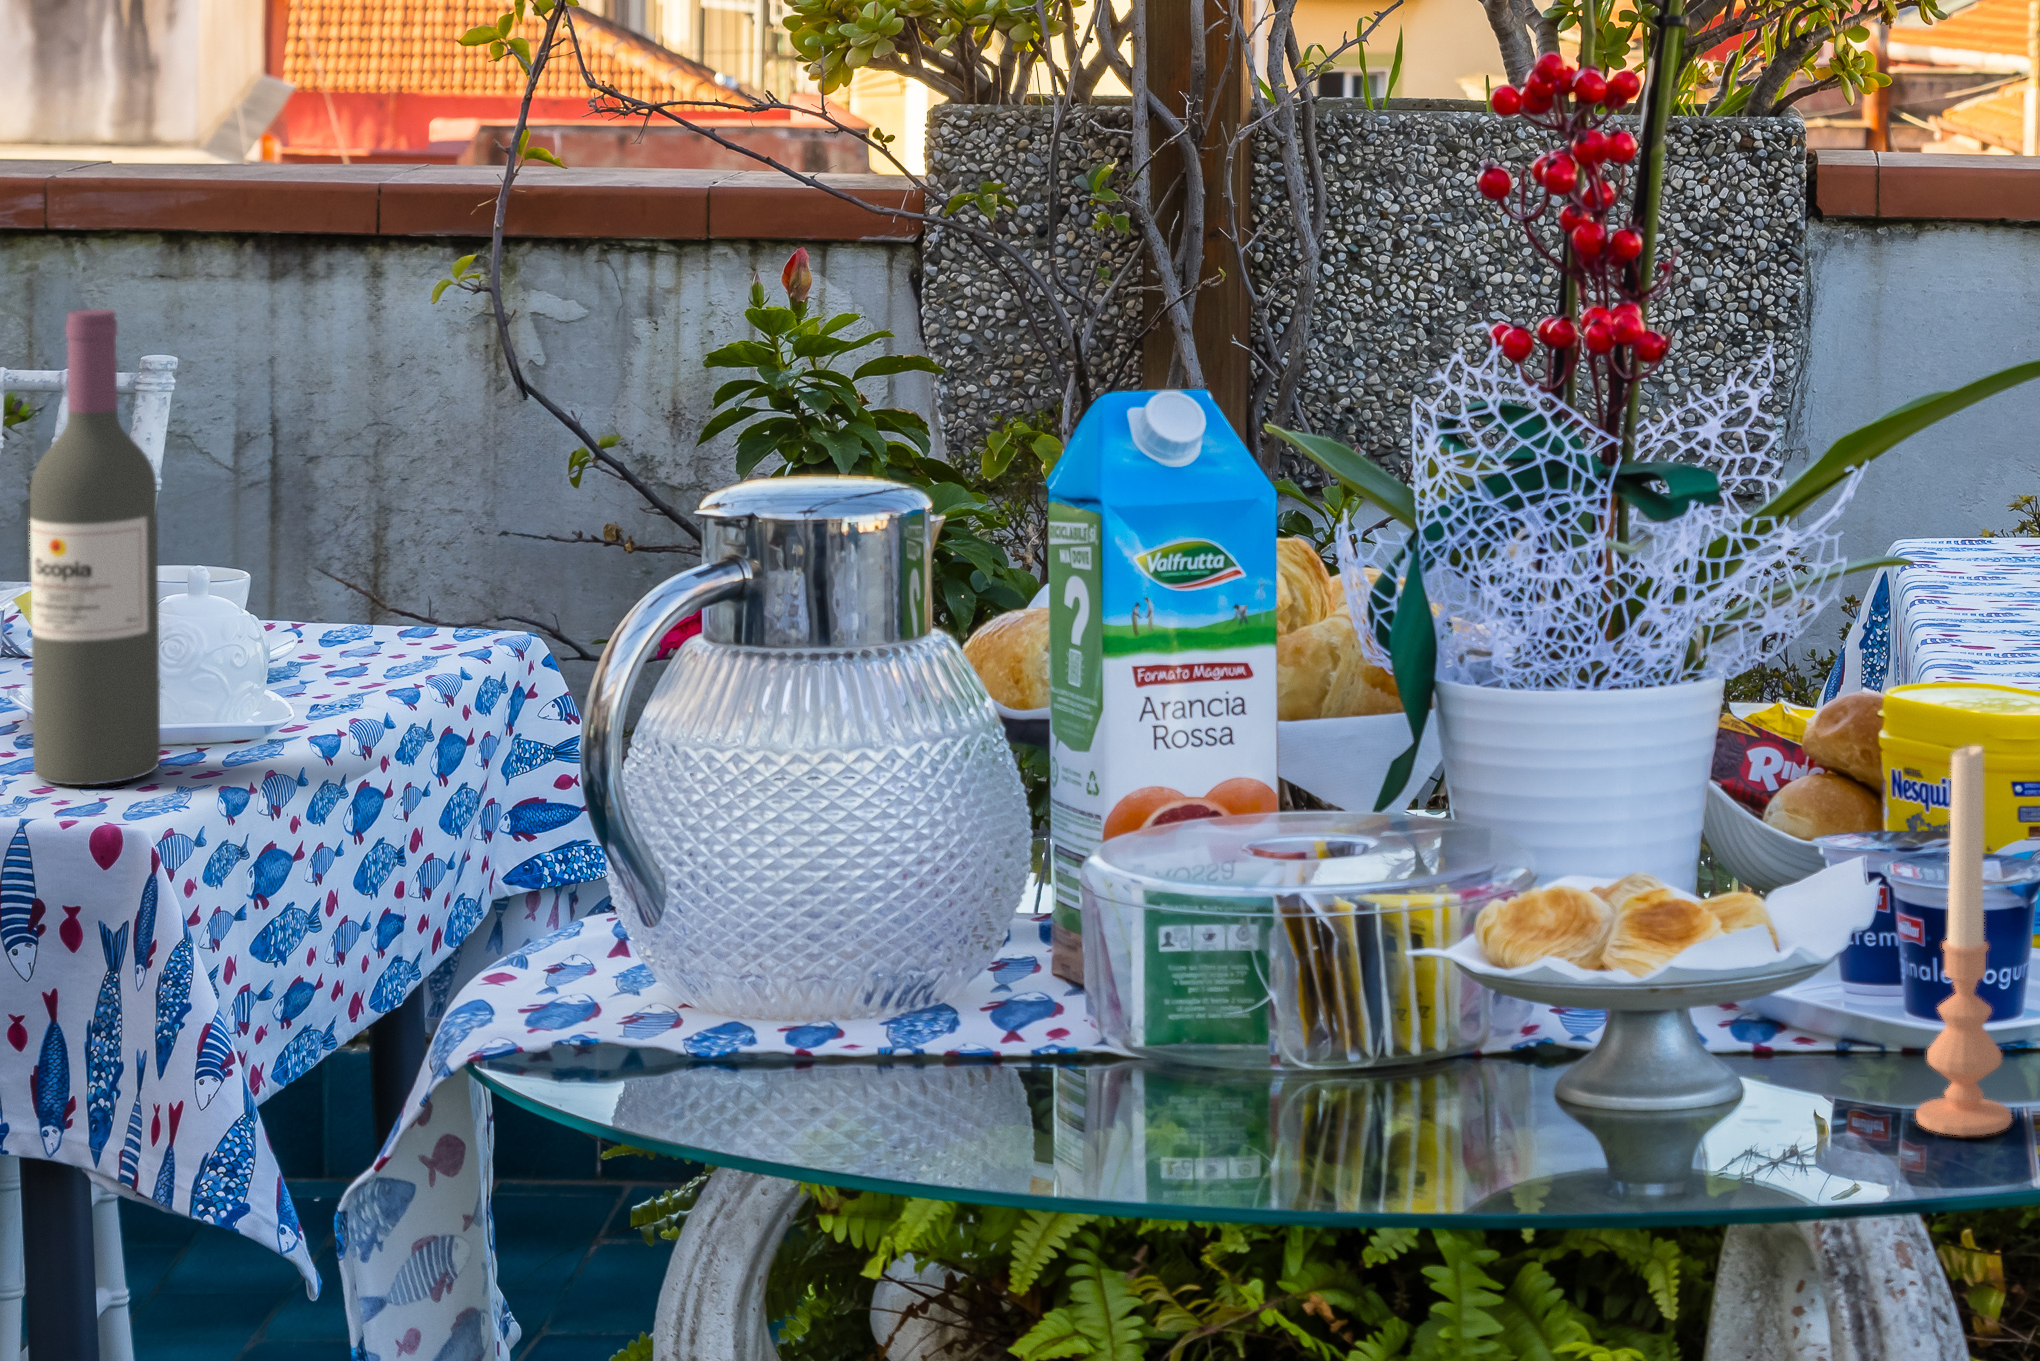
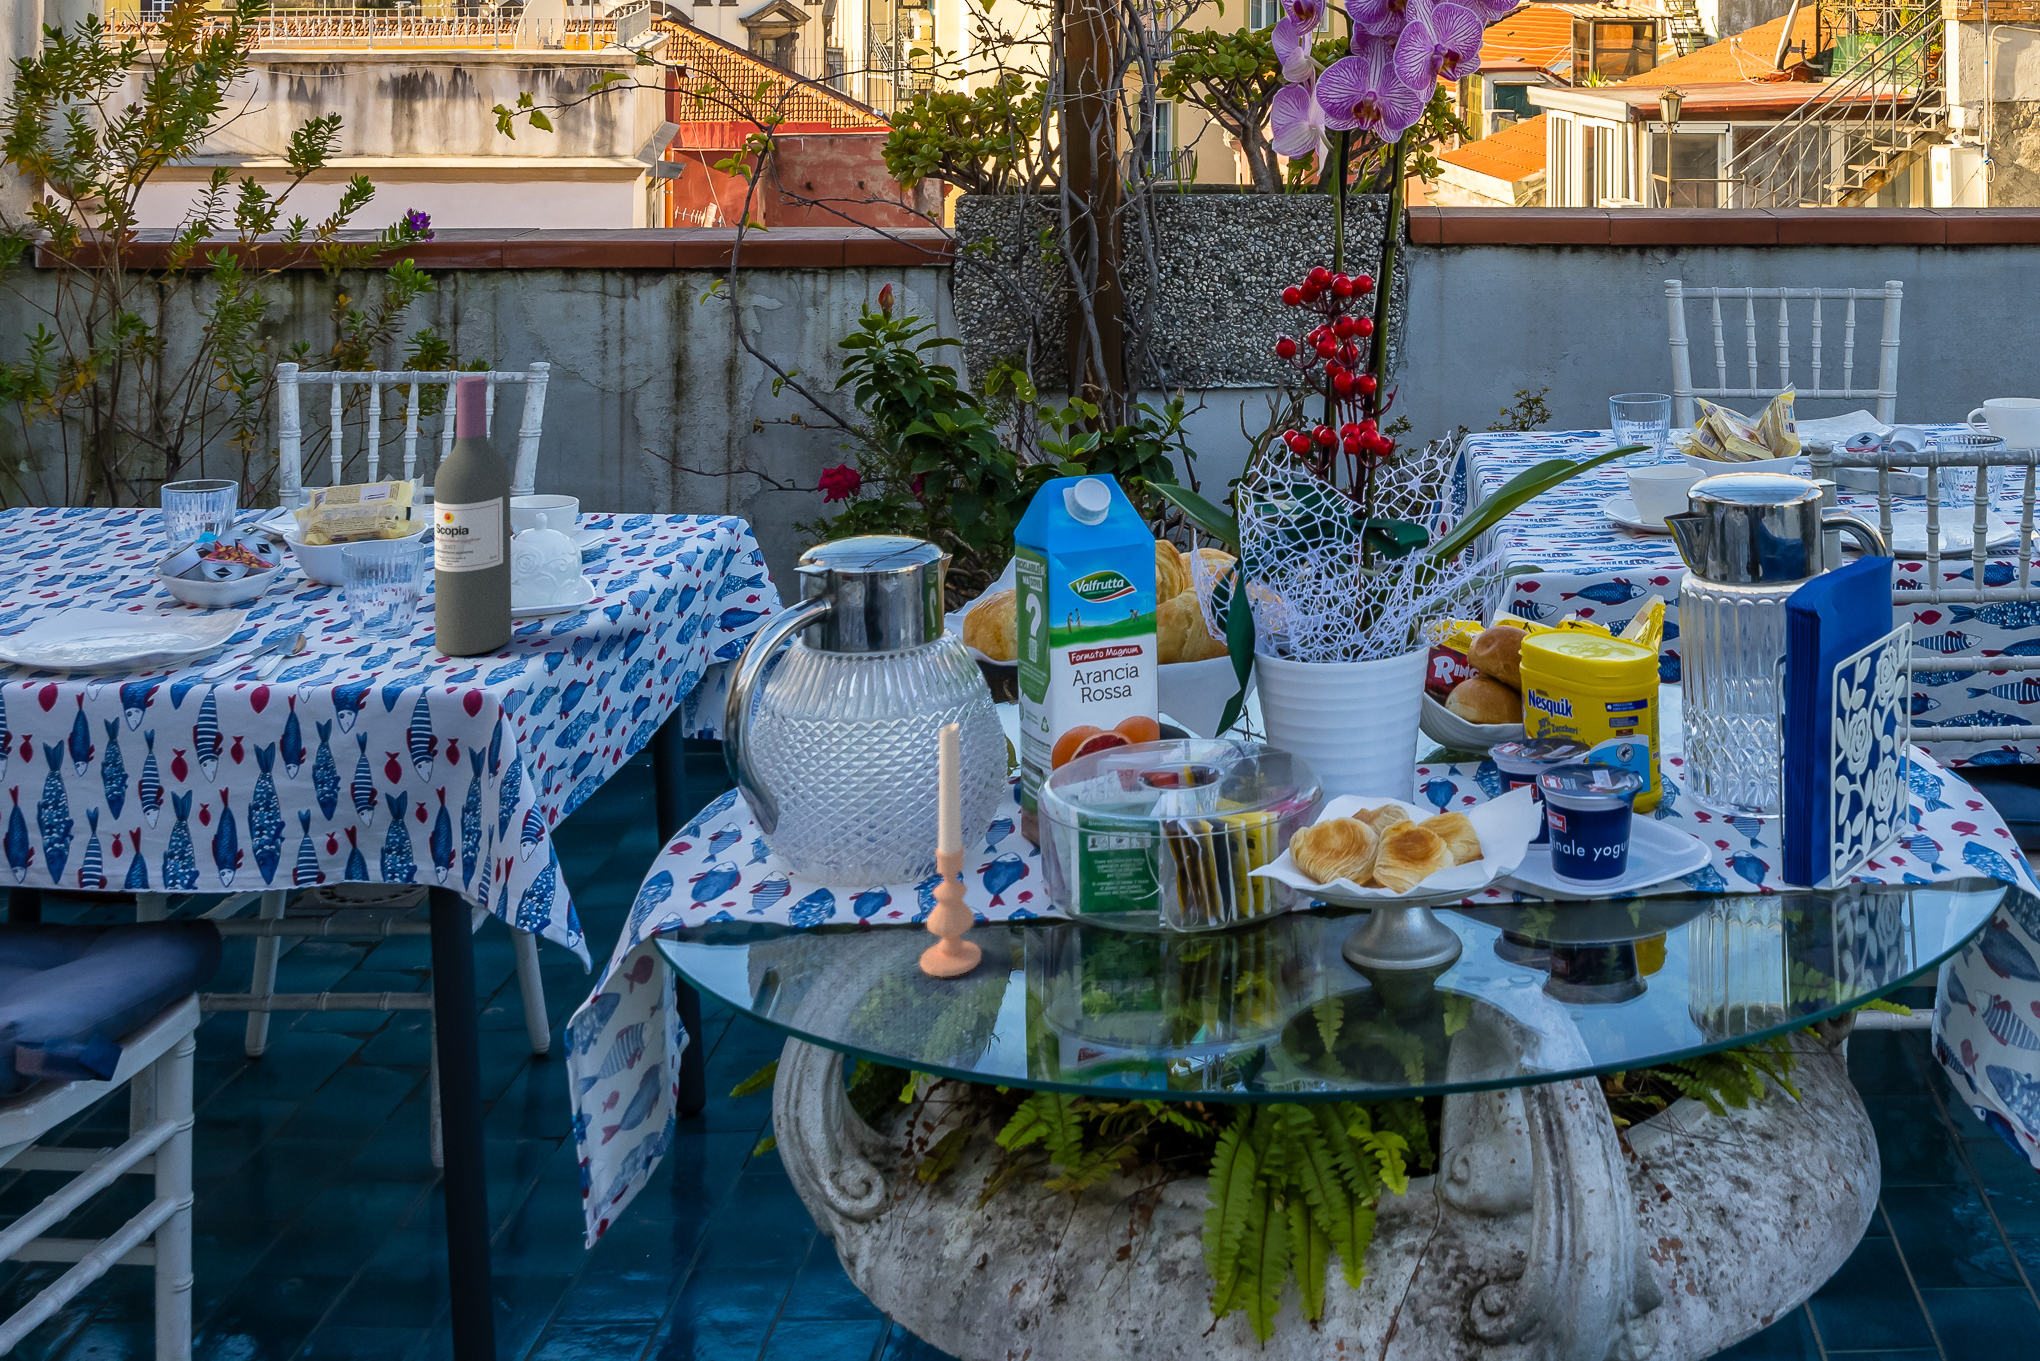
candle: present [1916,746,2012,1135] -> present [920,723,981,976]

